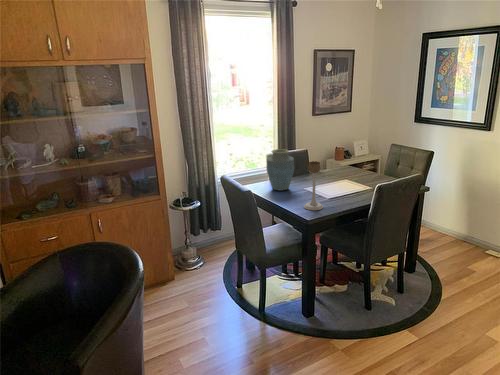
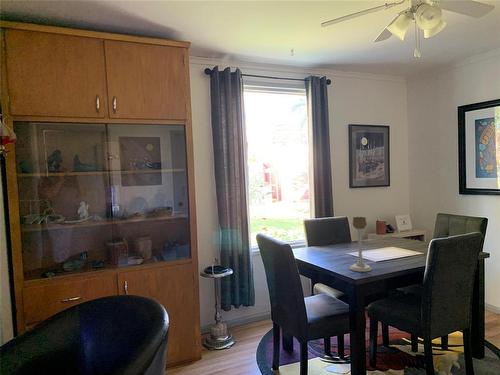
vase: present [266,149,294,191] -> none [305,211,336,255]

